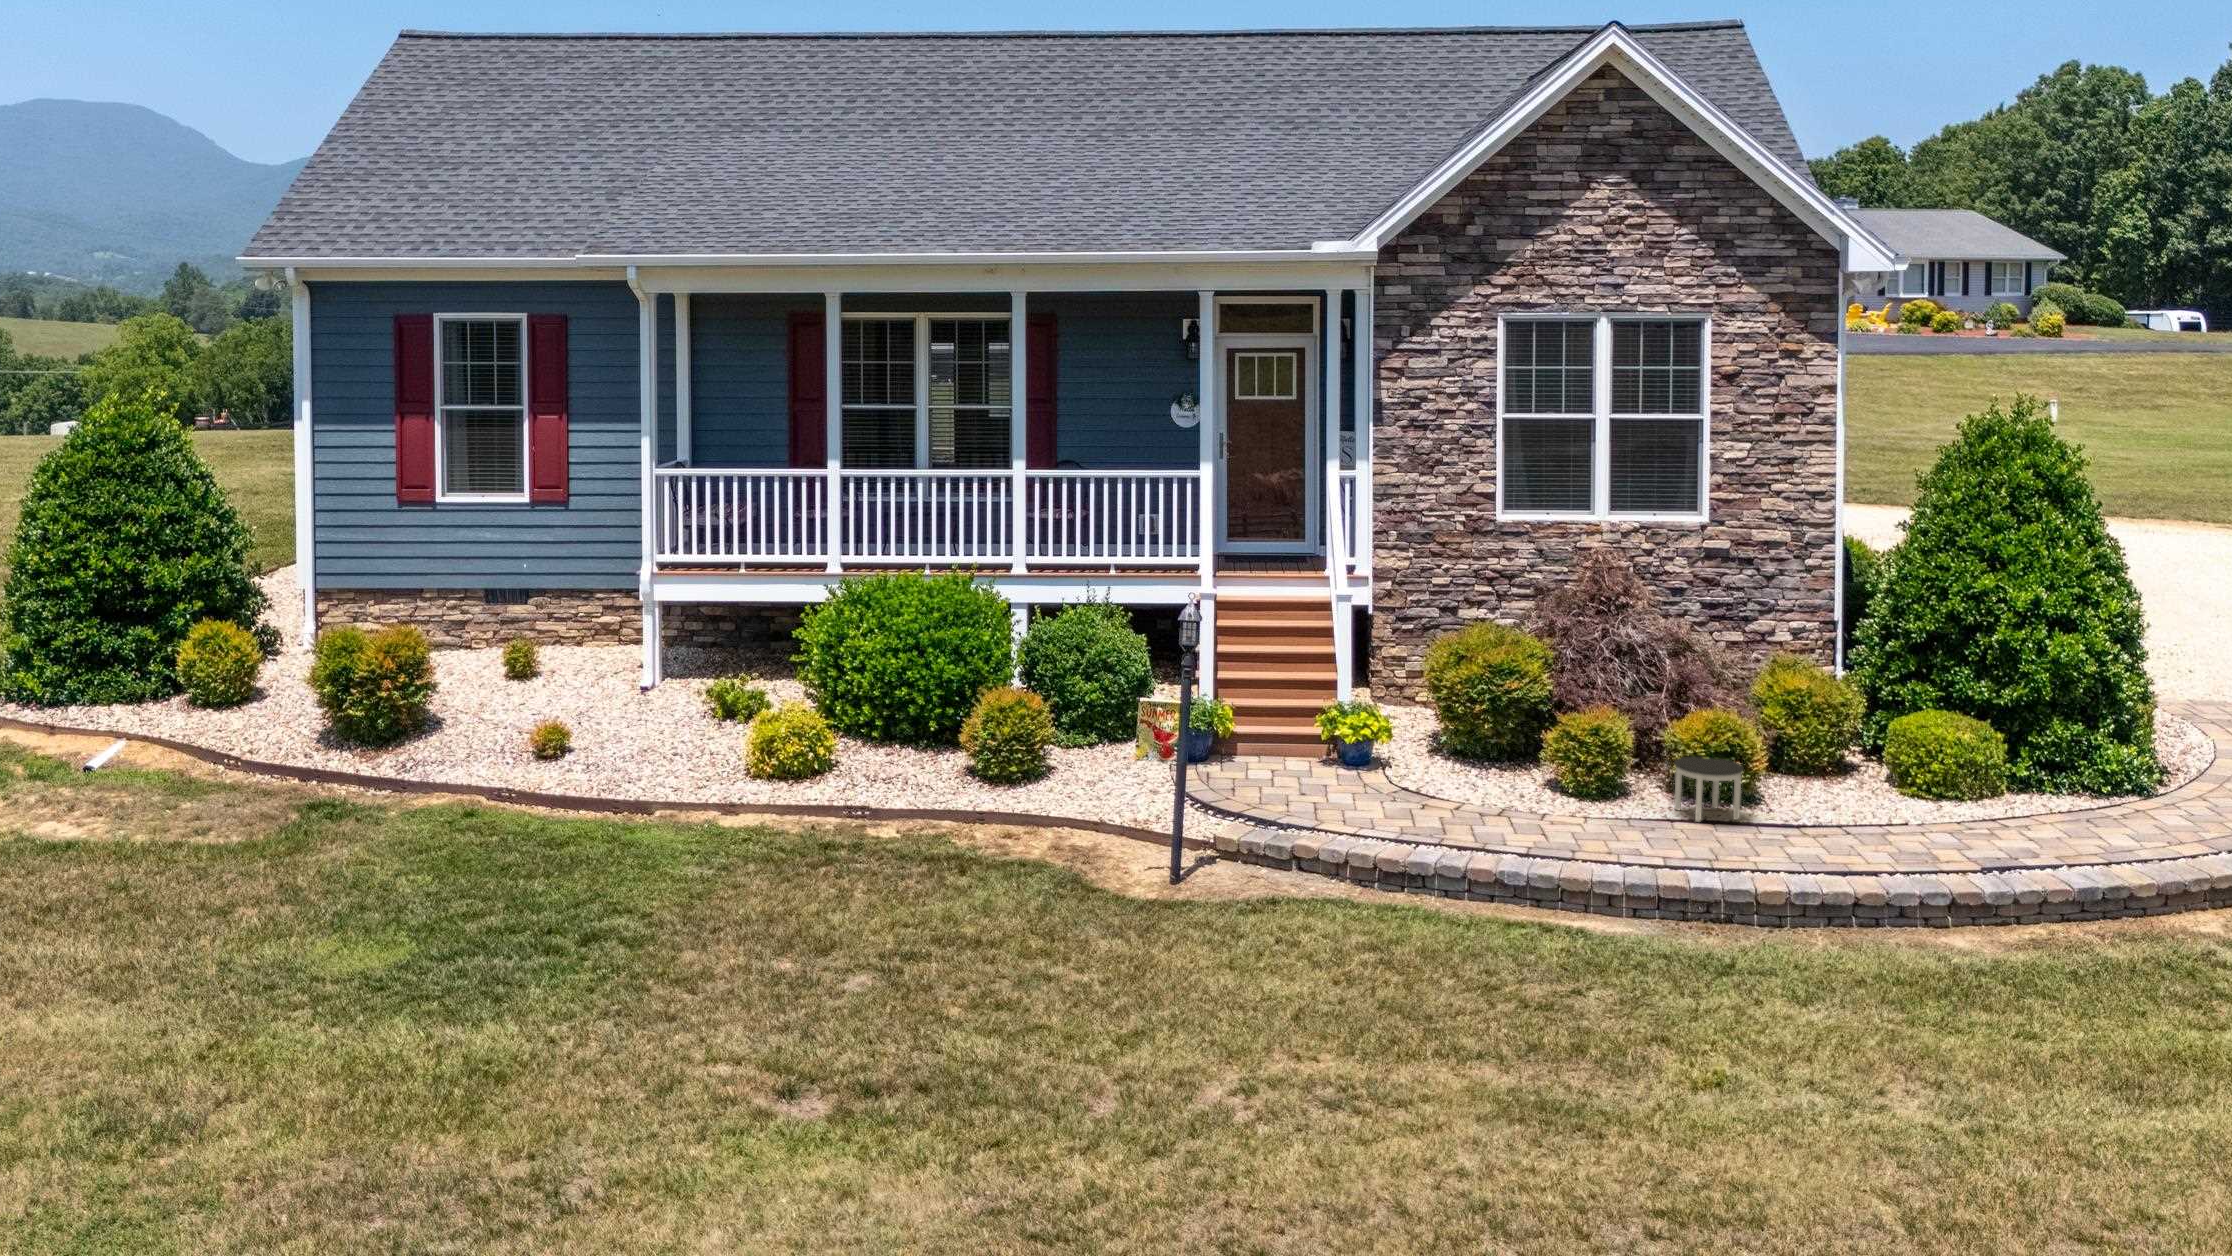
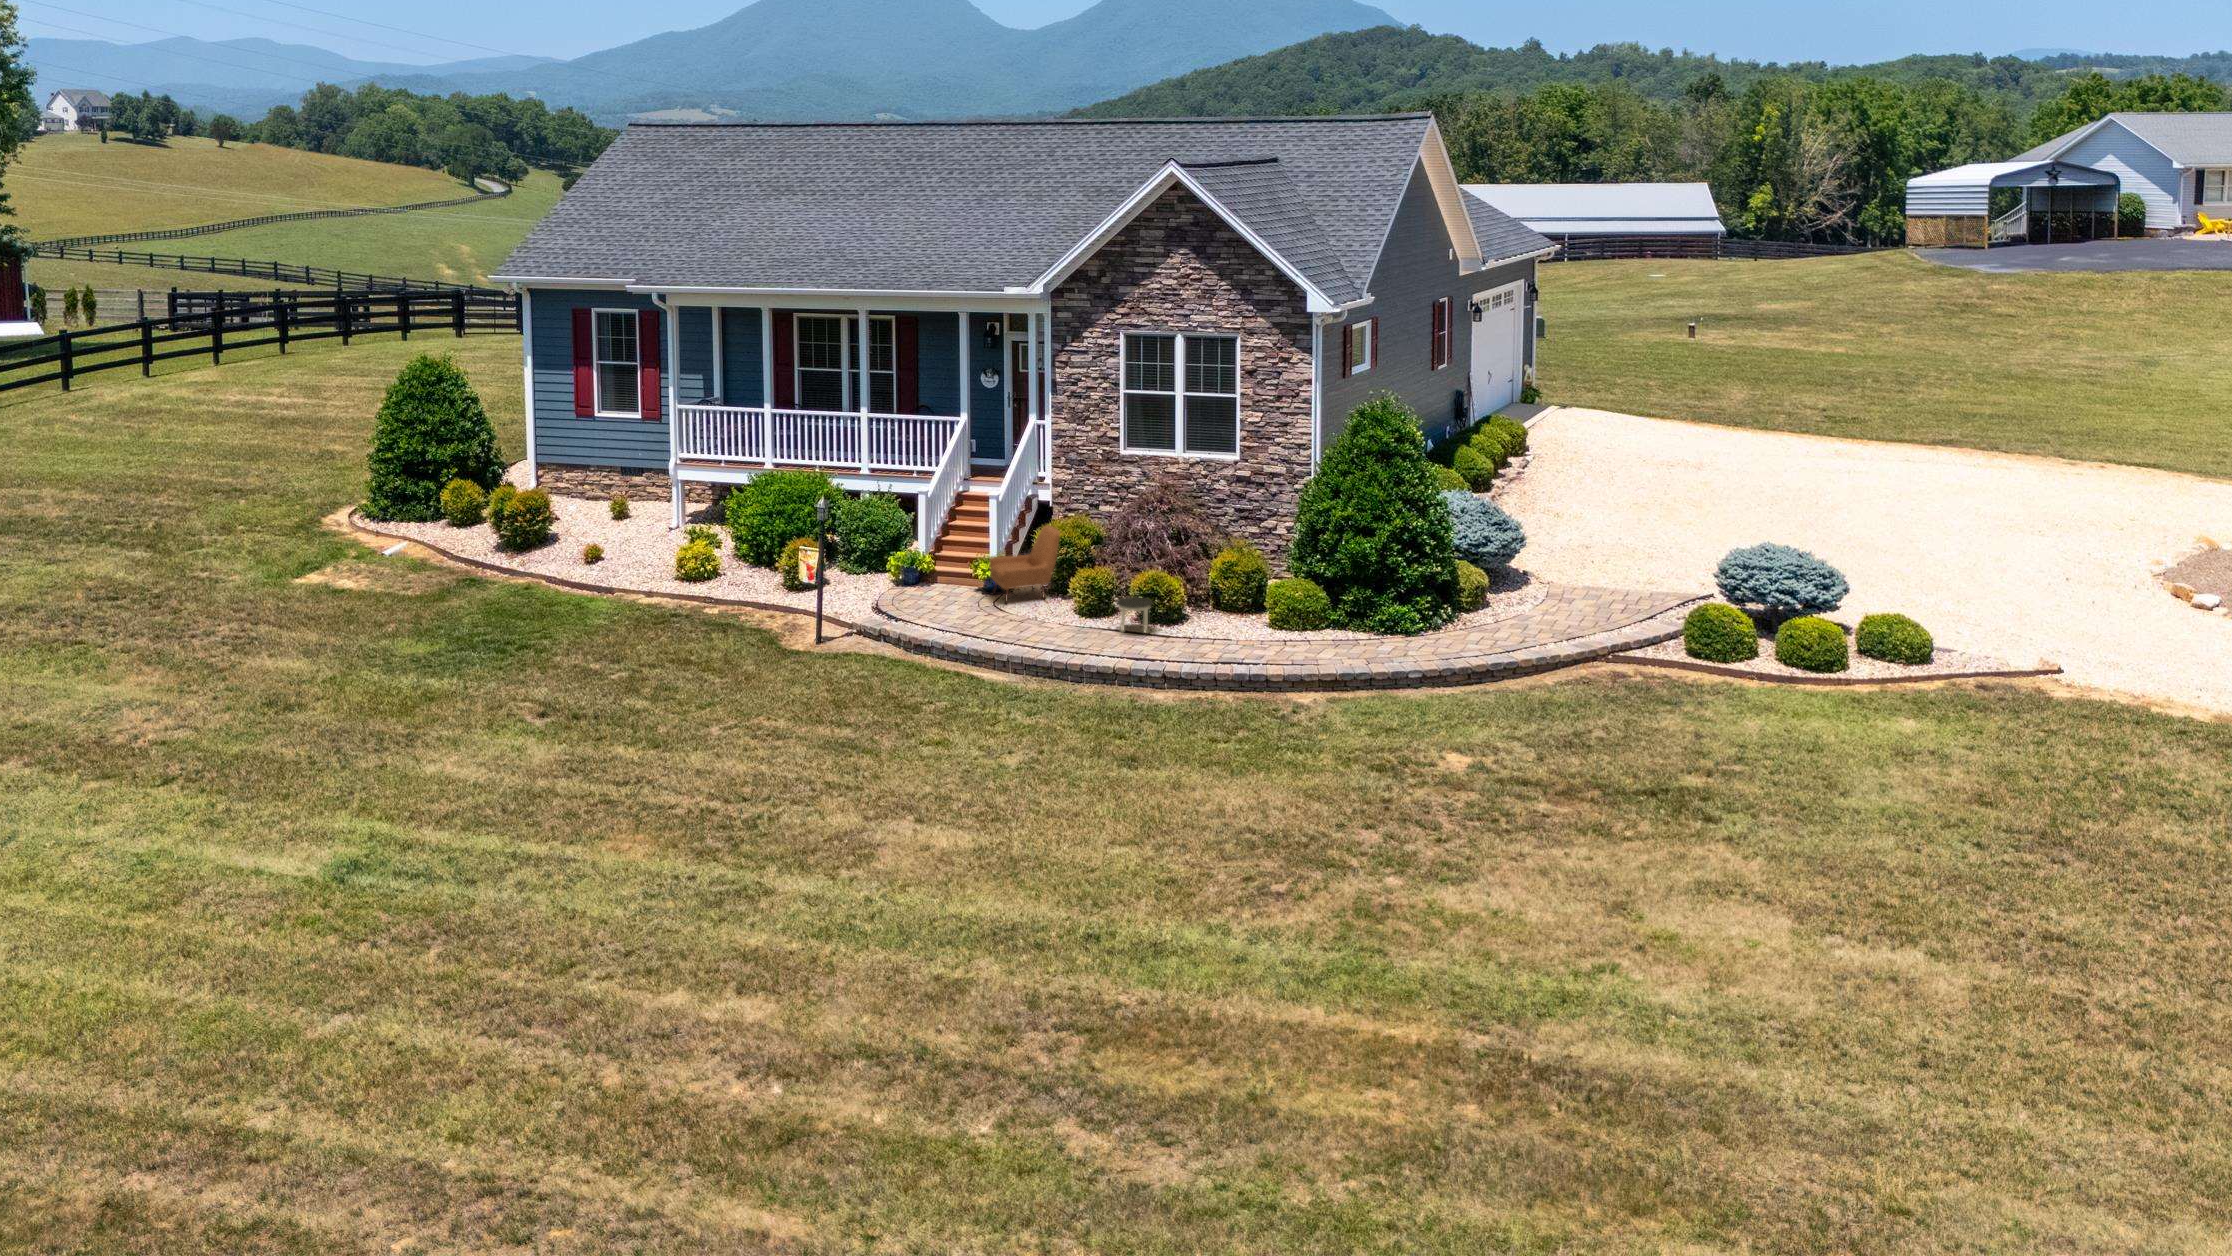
chair: none [1357,644,1494,789] -> present [989,525,1060,603]

